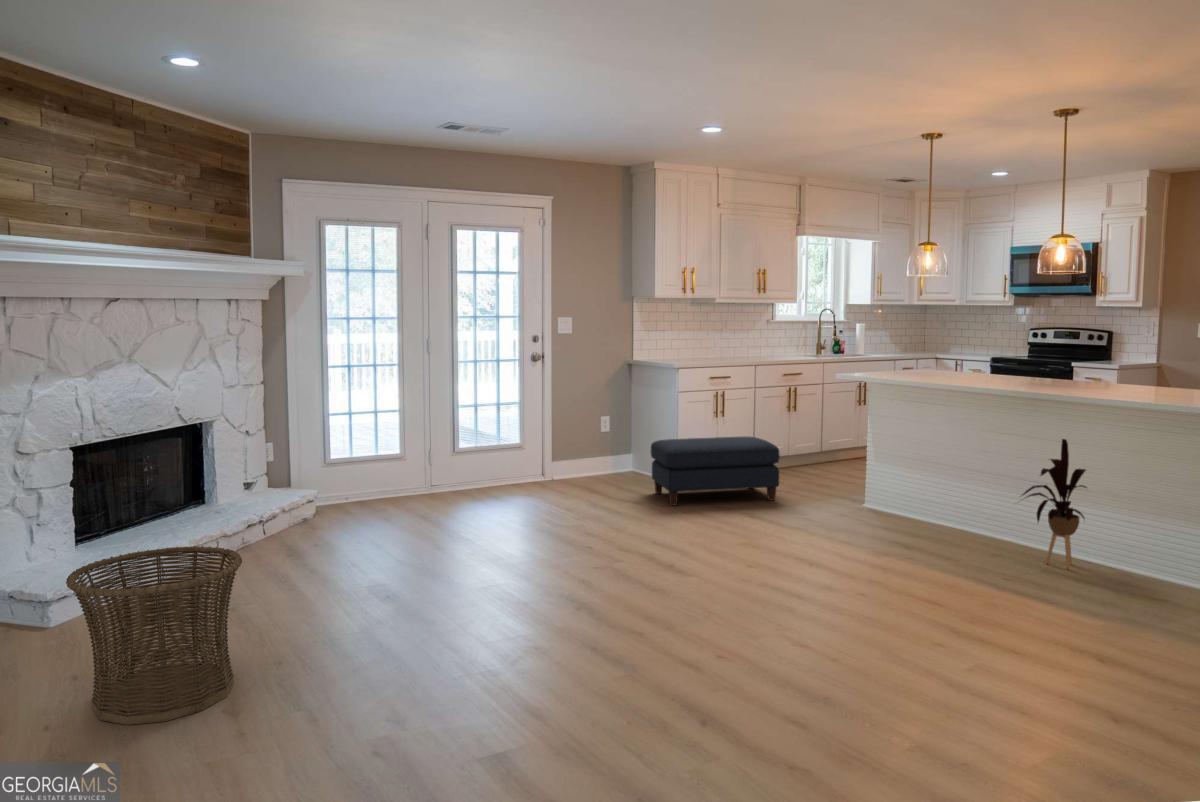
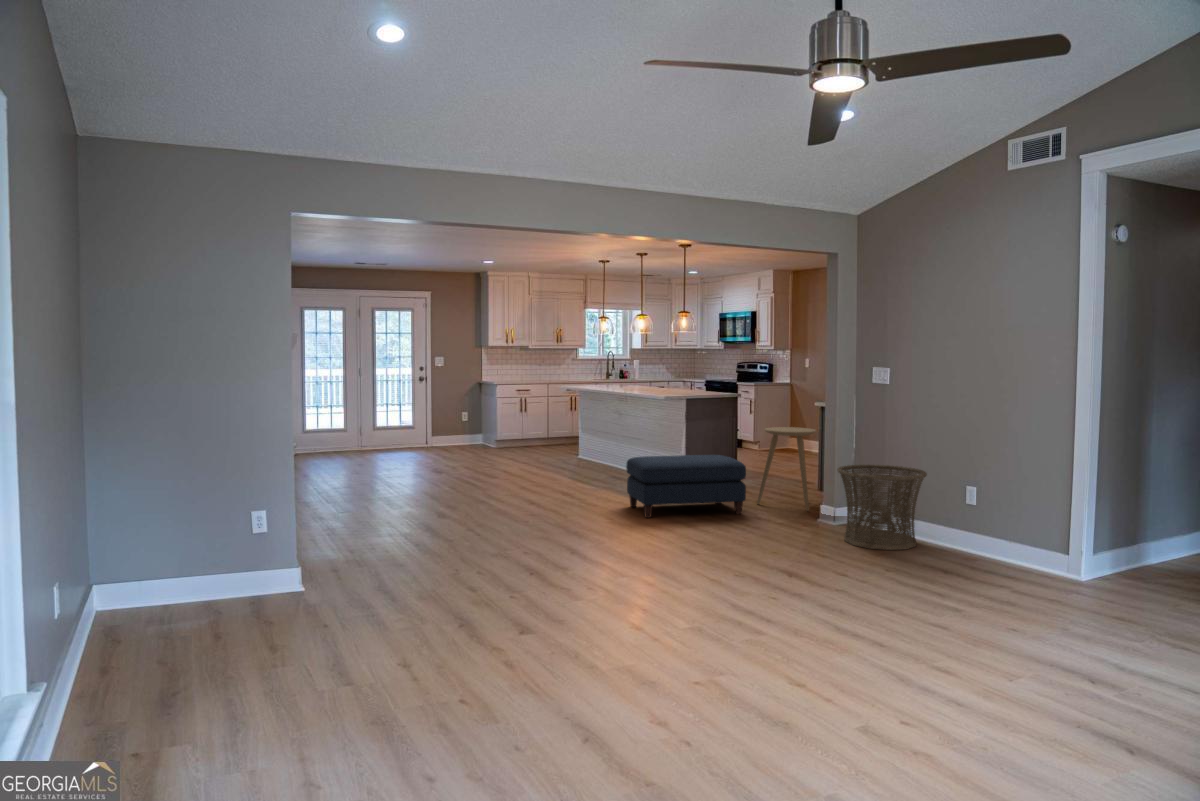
side table: none [793,406,857,497] -> present [757,427,816,511]
house plant: present [1023,439,1086,569] -> none [967,456,1034,577]
basket: present [66,546,242,725] -> present [837,464,927,550]

